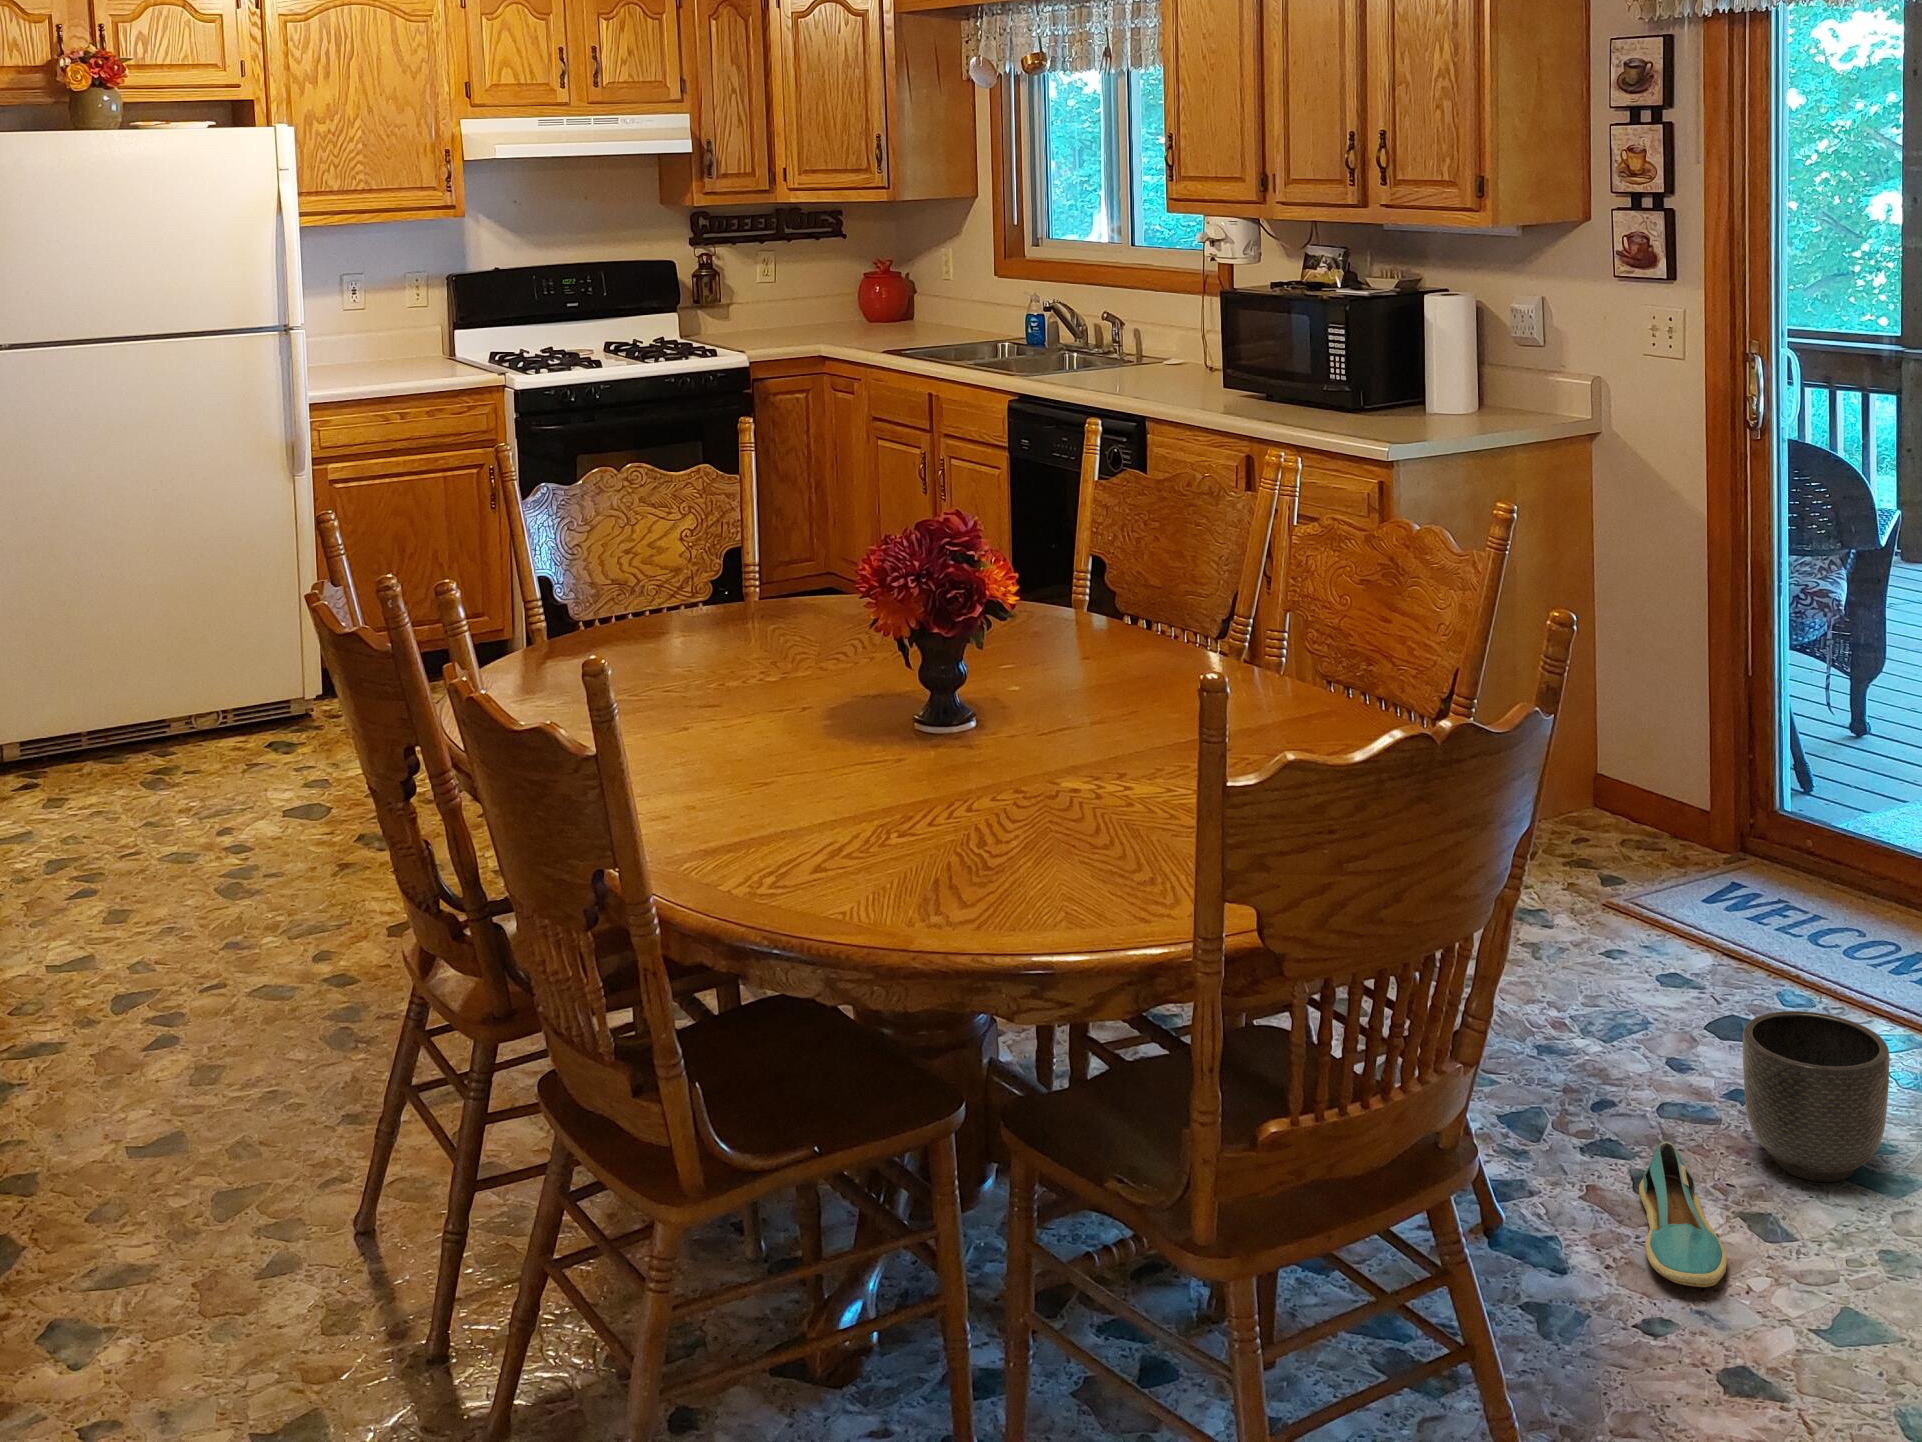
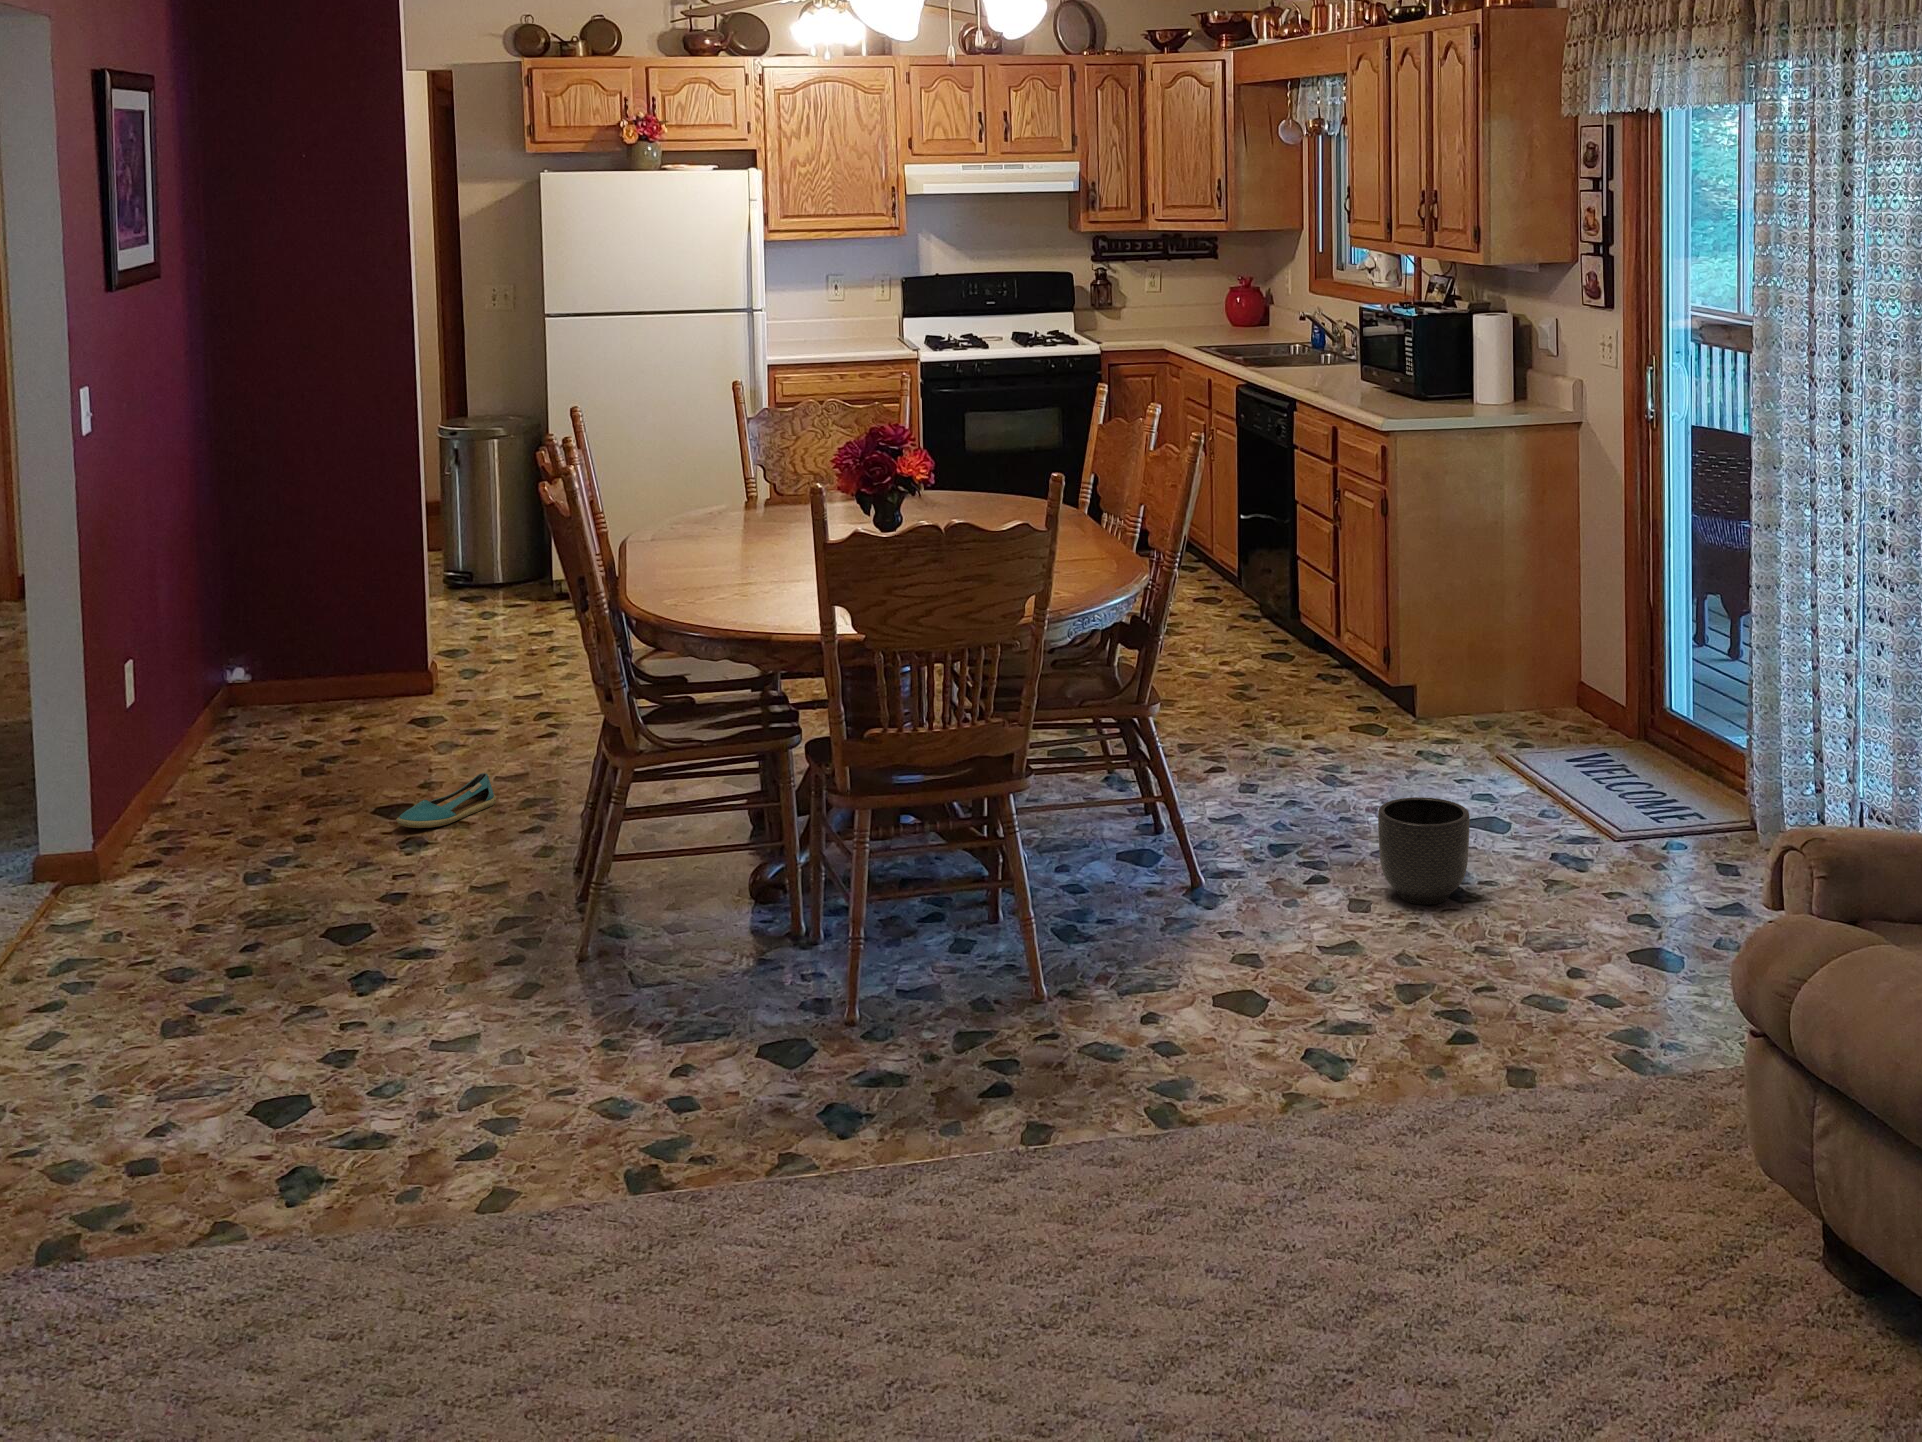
shoe: present [1639,1141,1727,1287] -> present [396,773,496,828]

